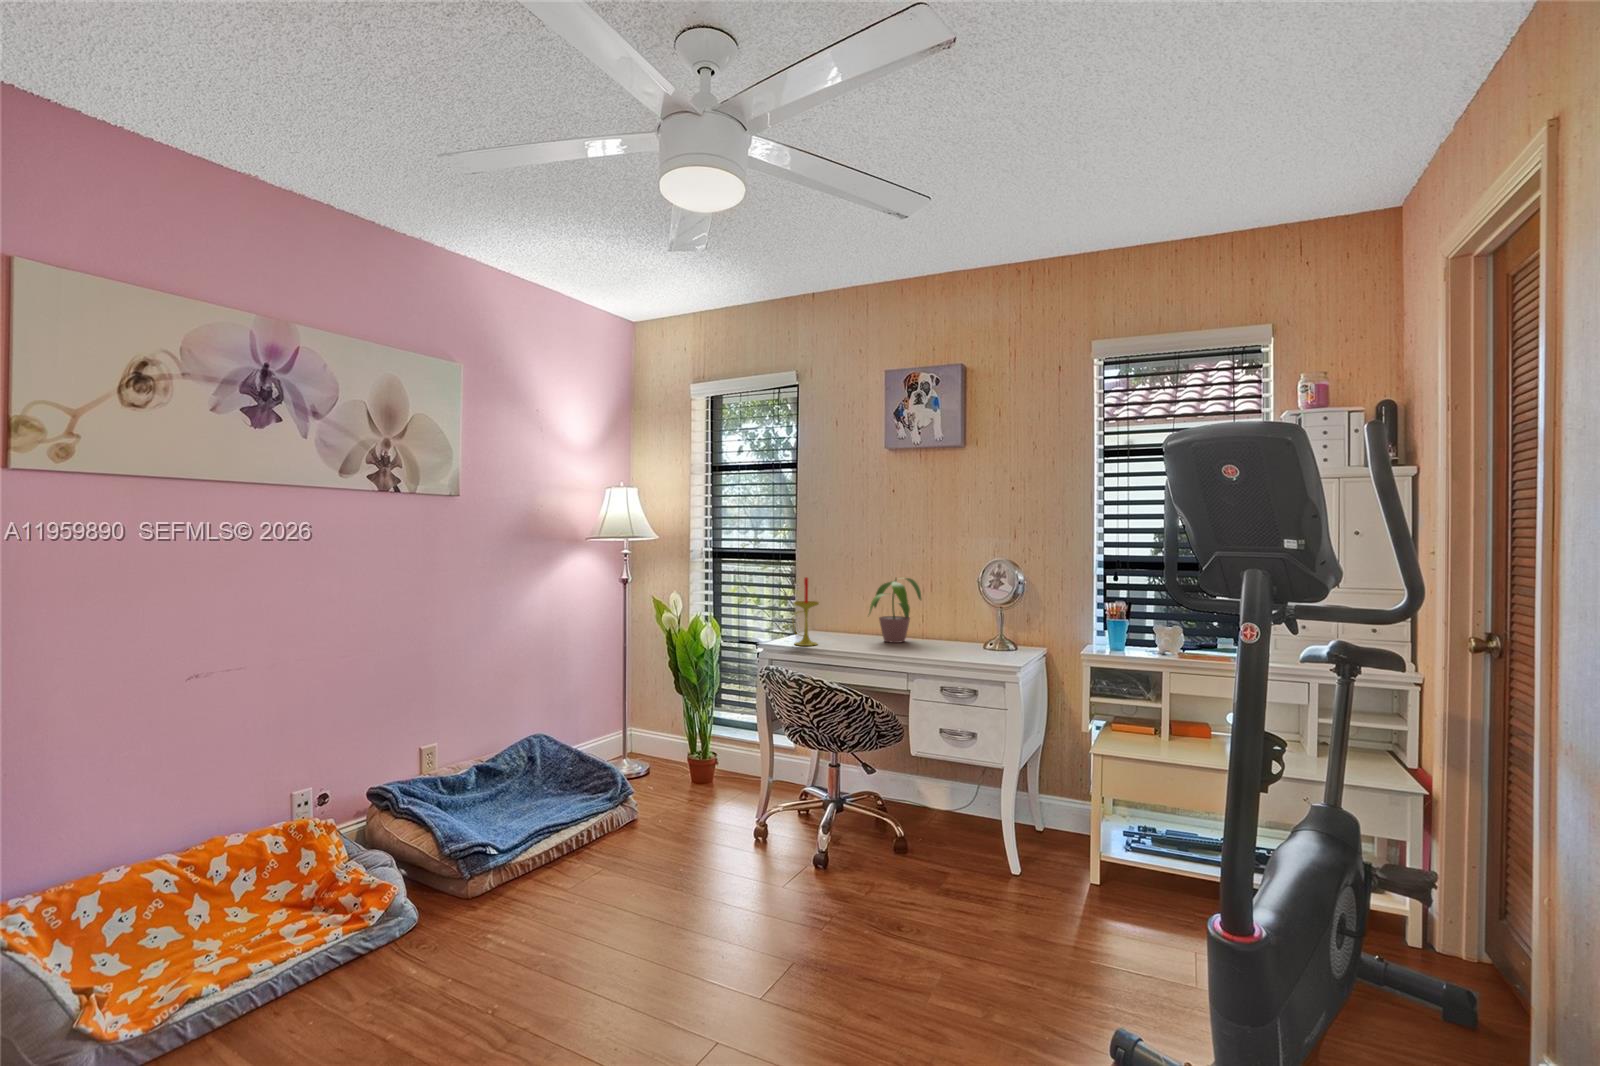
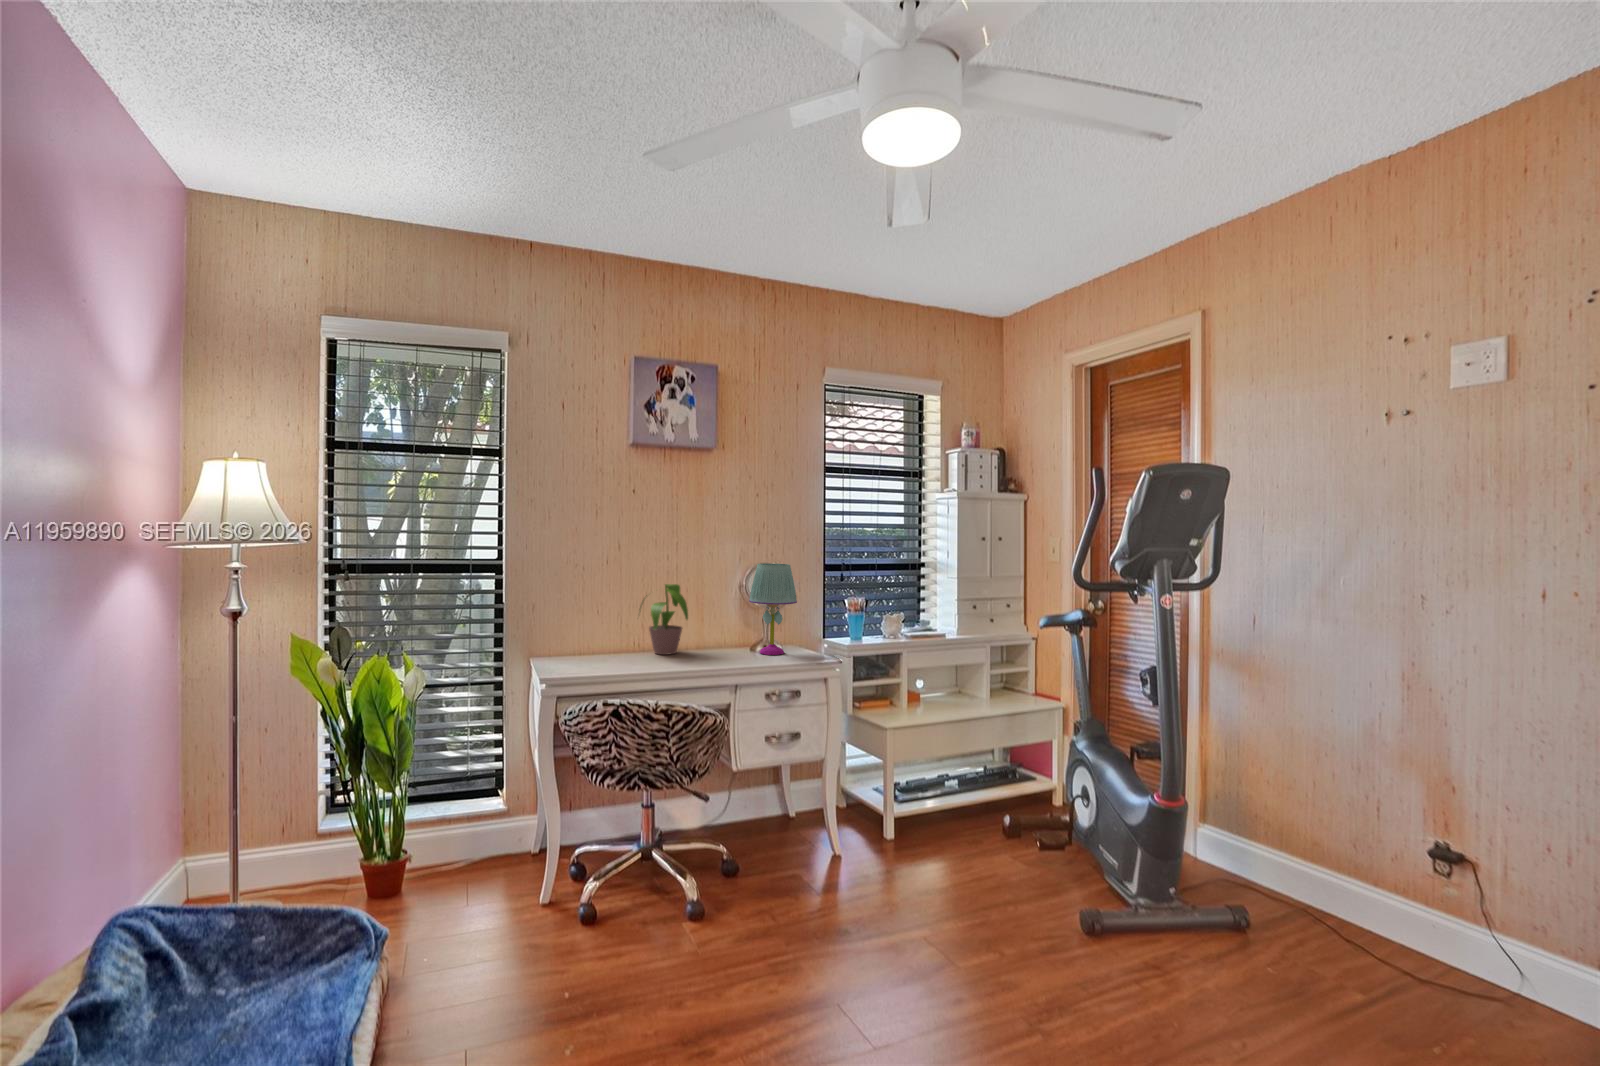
table lamp: none [954,559,1005,655] -> present [749,564,797,655]
candle: present [794,577,819,646] -> none [585,589,618,673]

